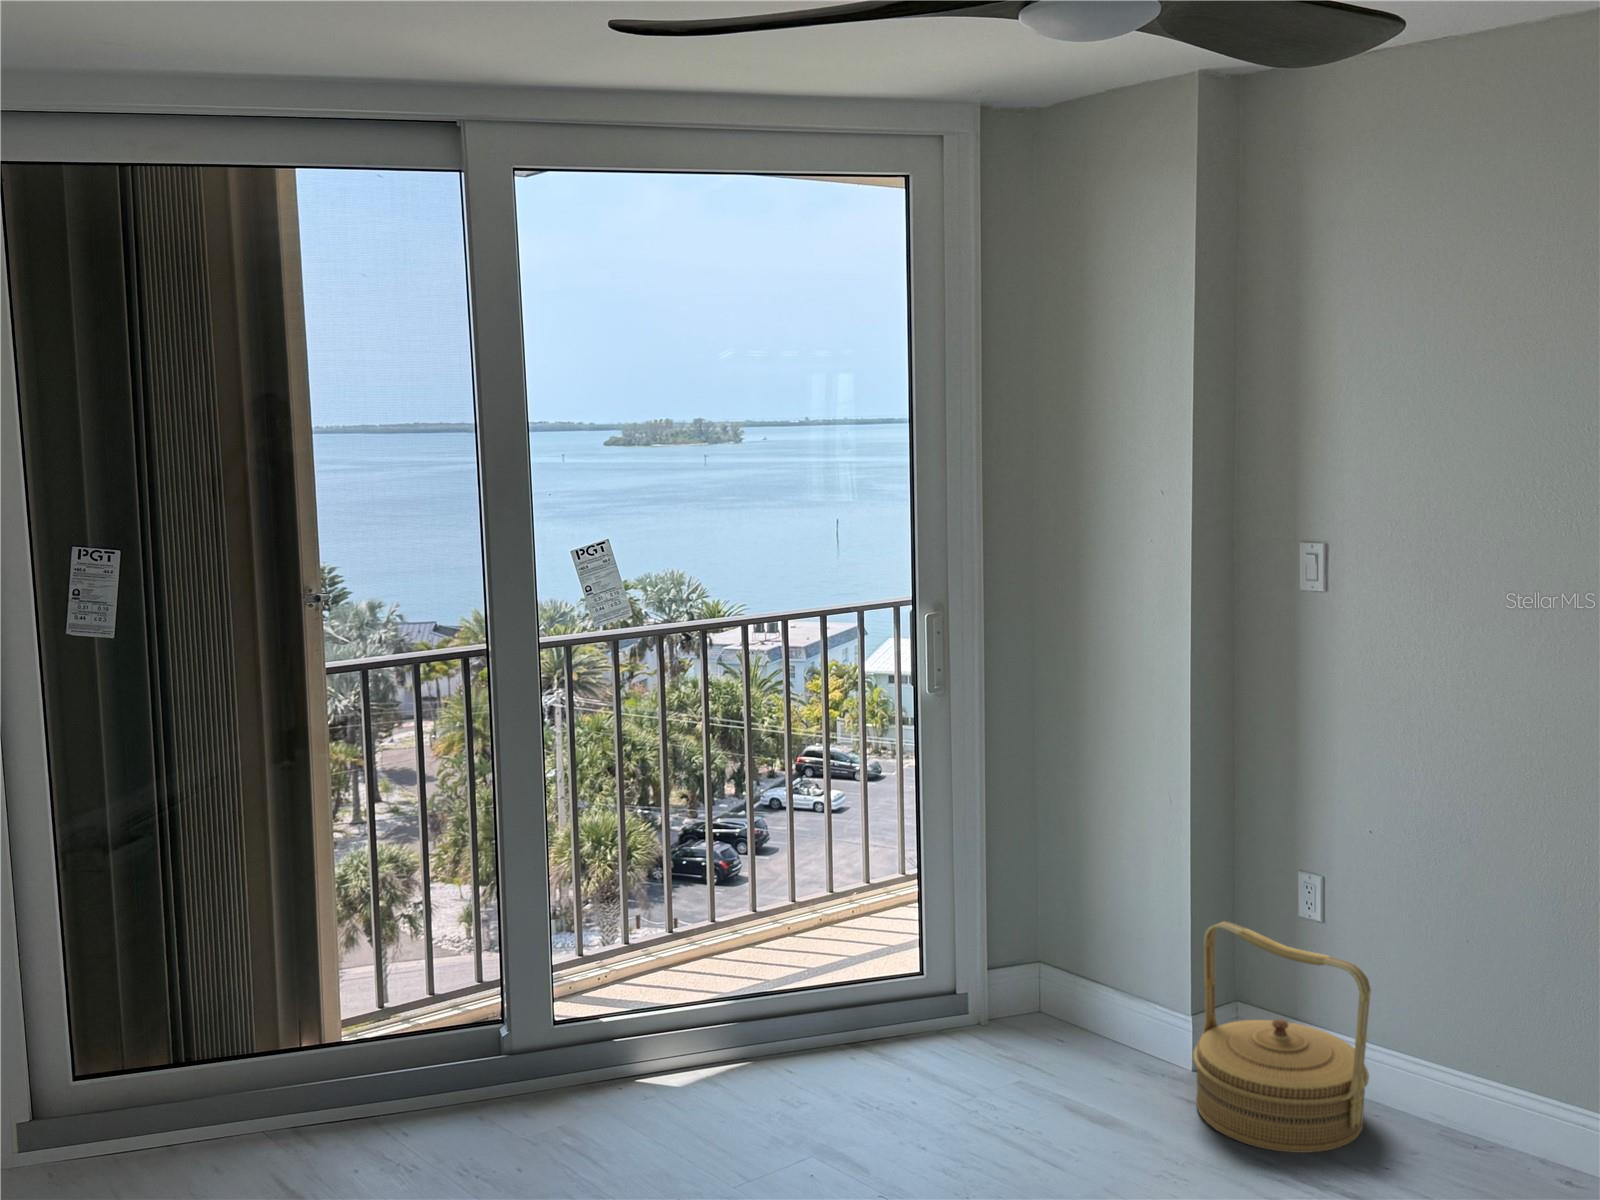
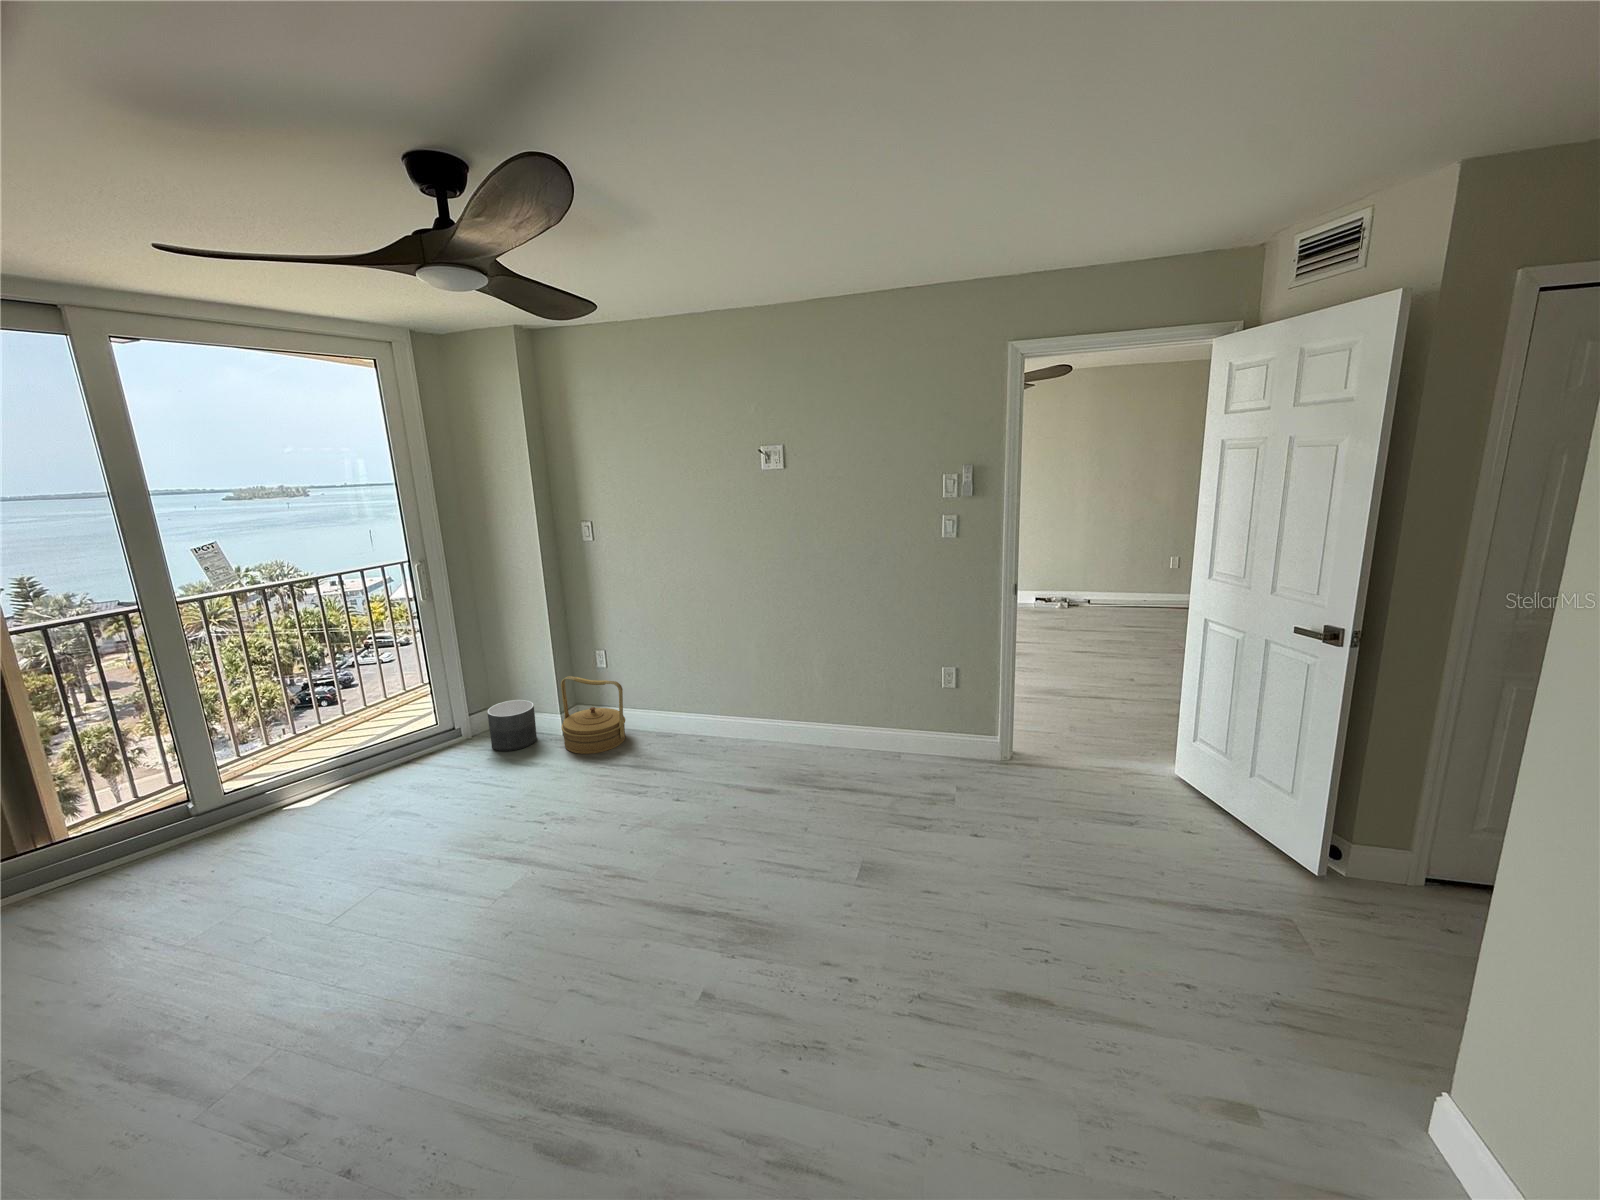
planter: none [1024,952,1132,1081] -> present [487,700,537,751]

